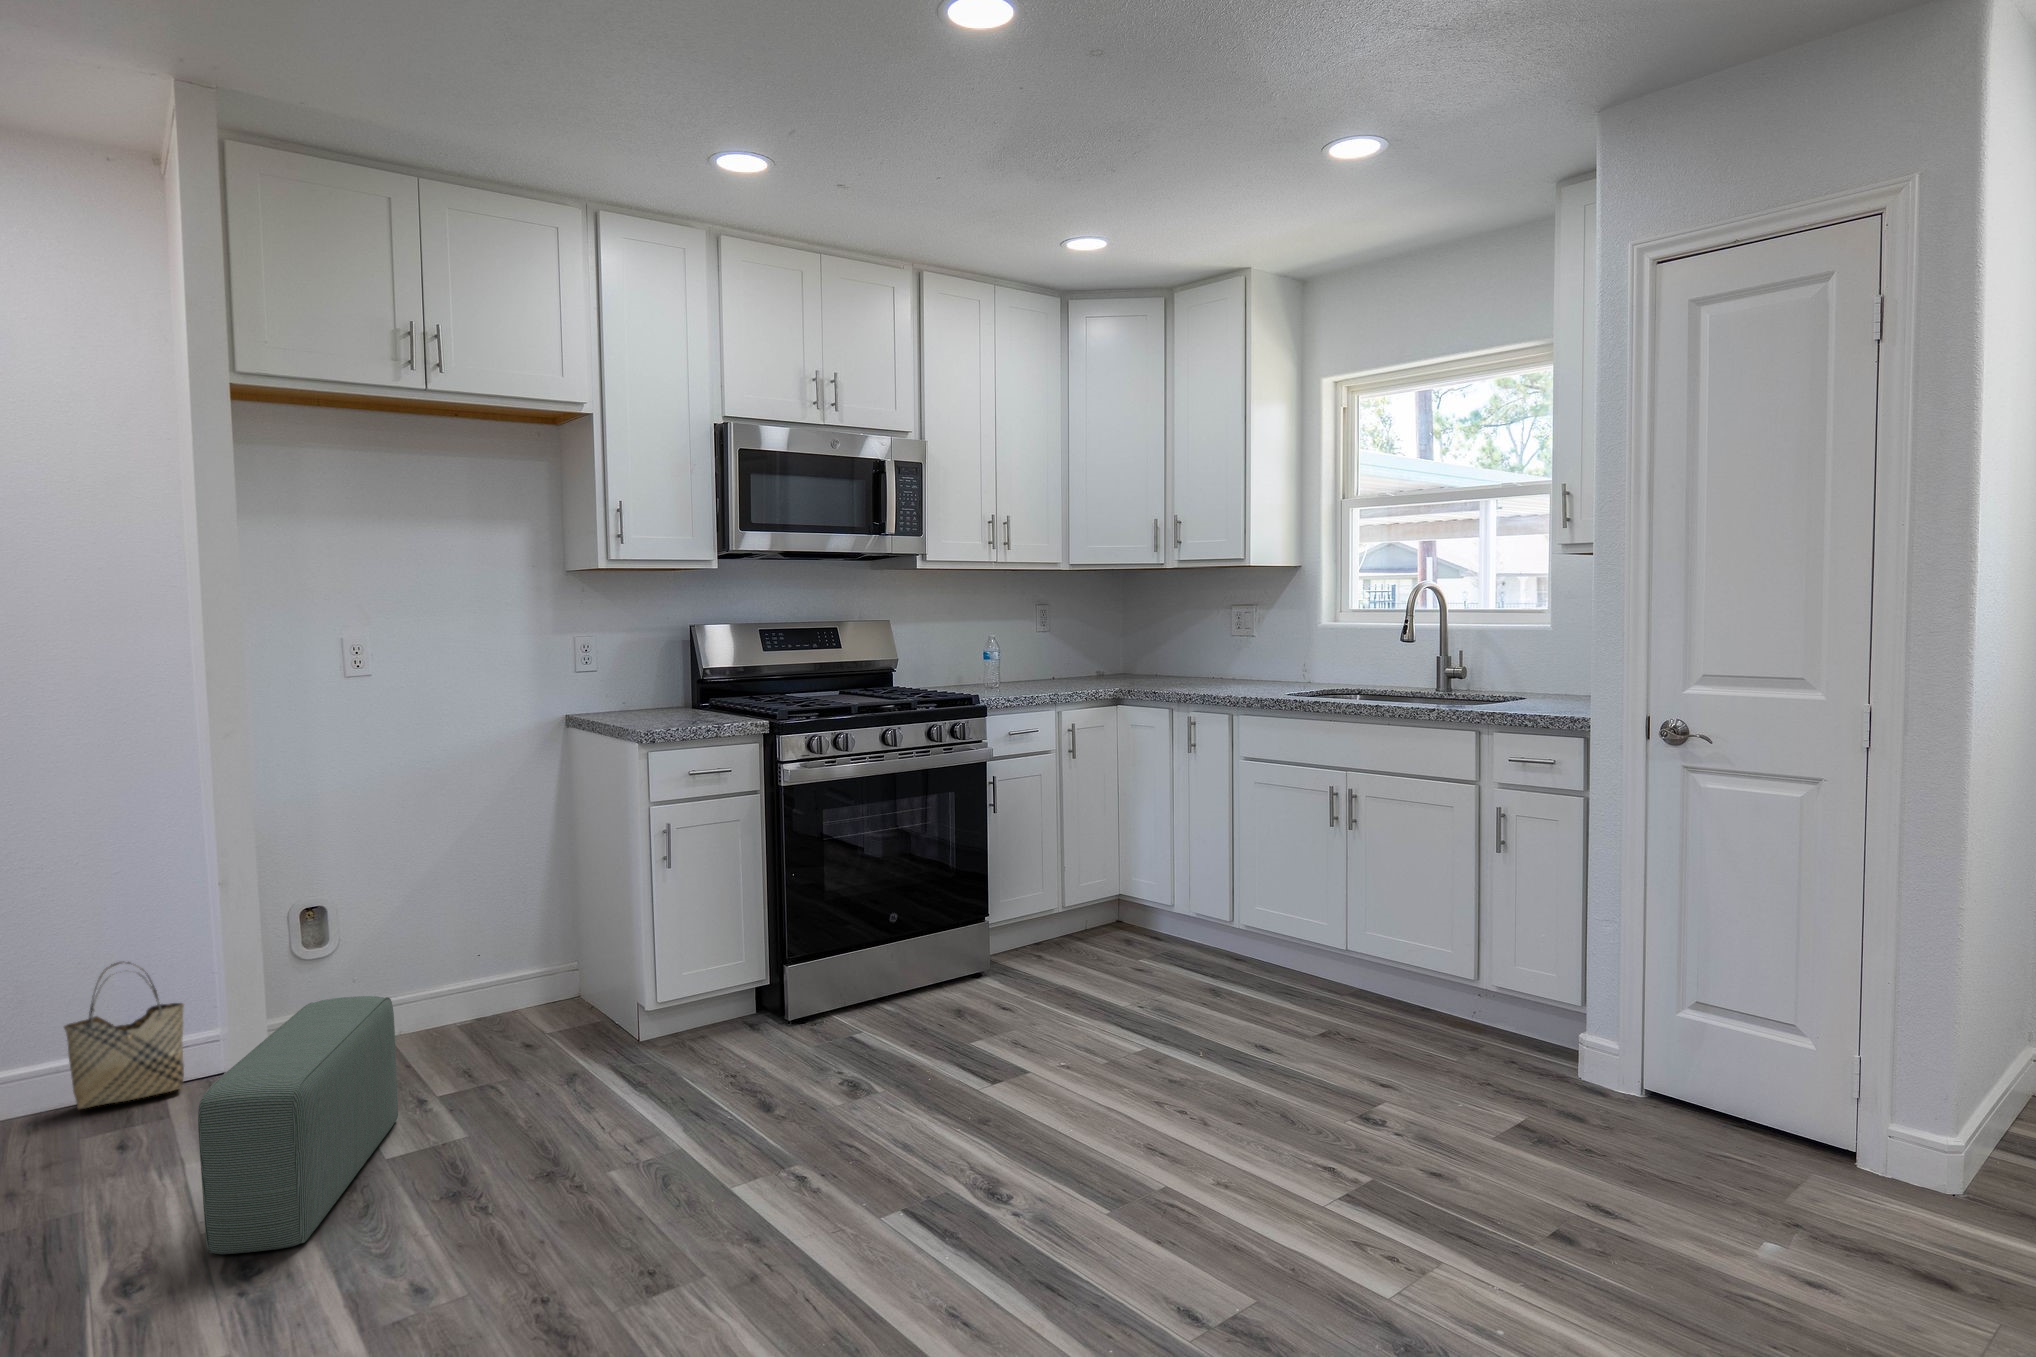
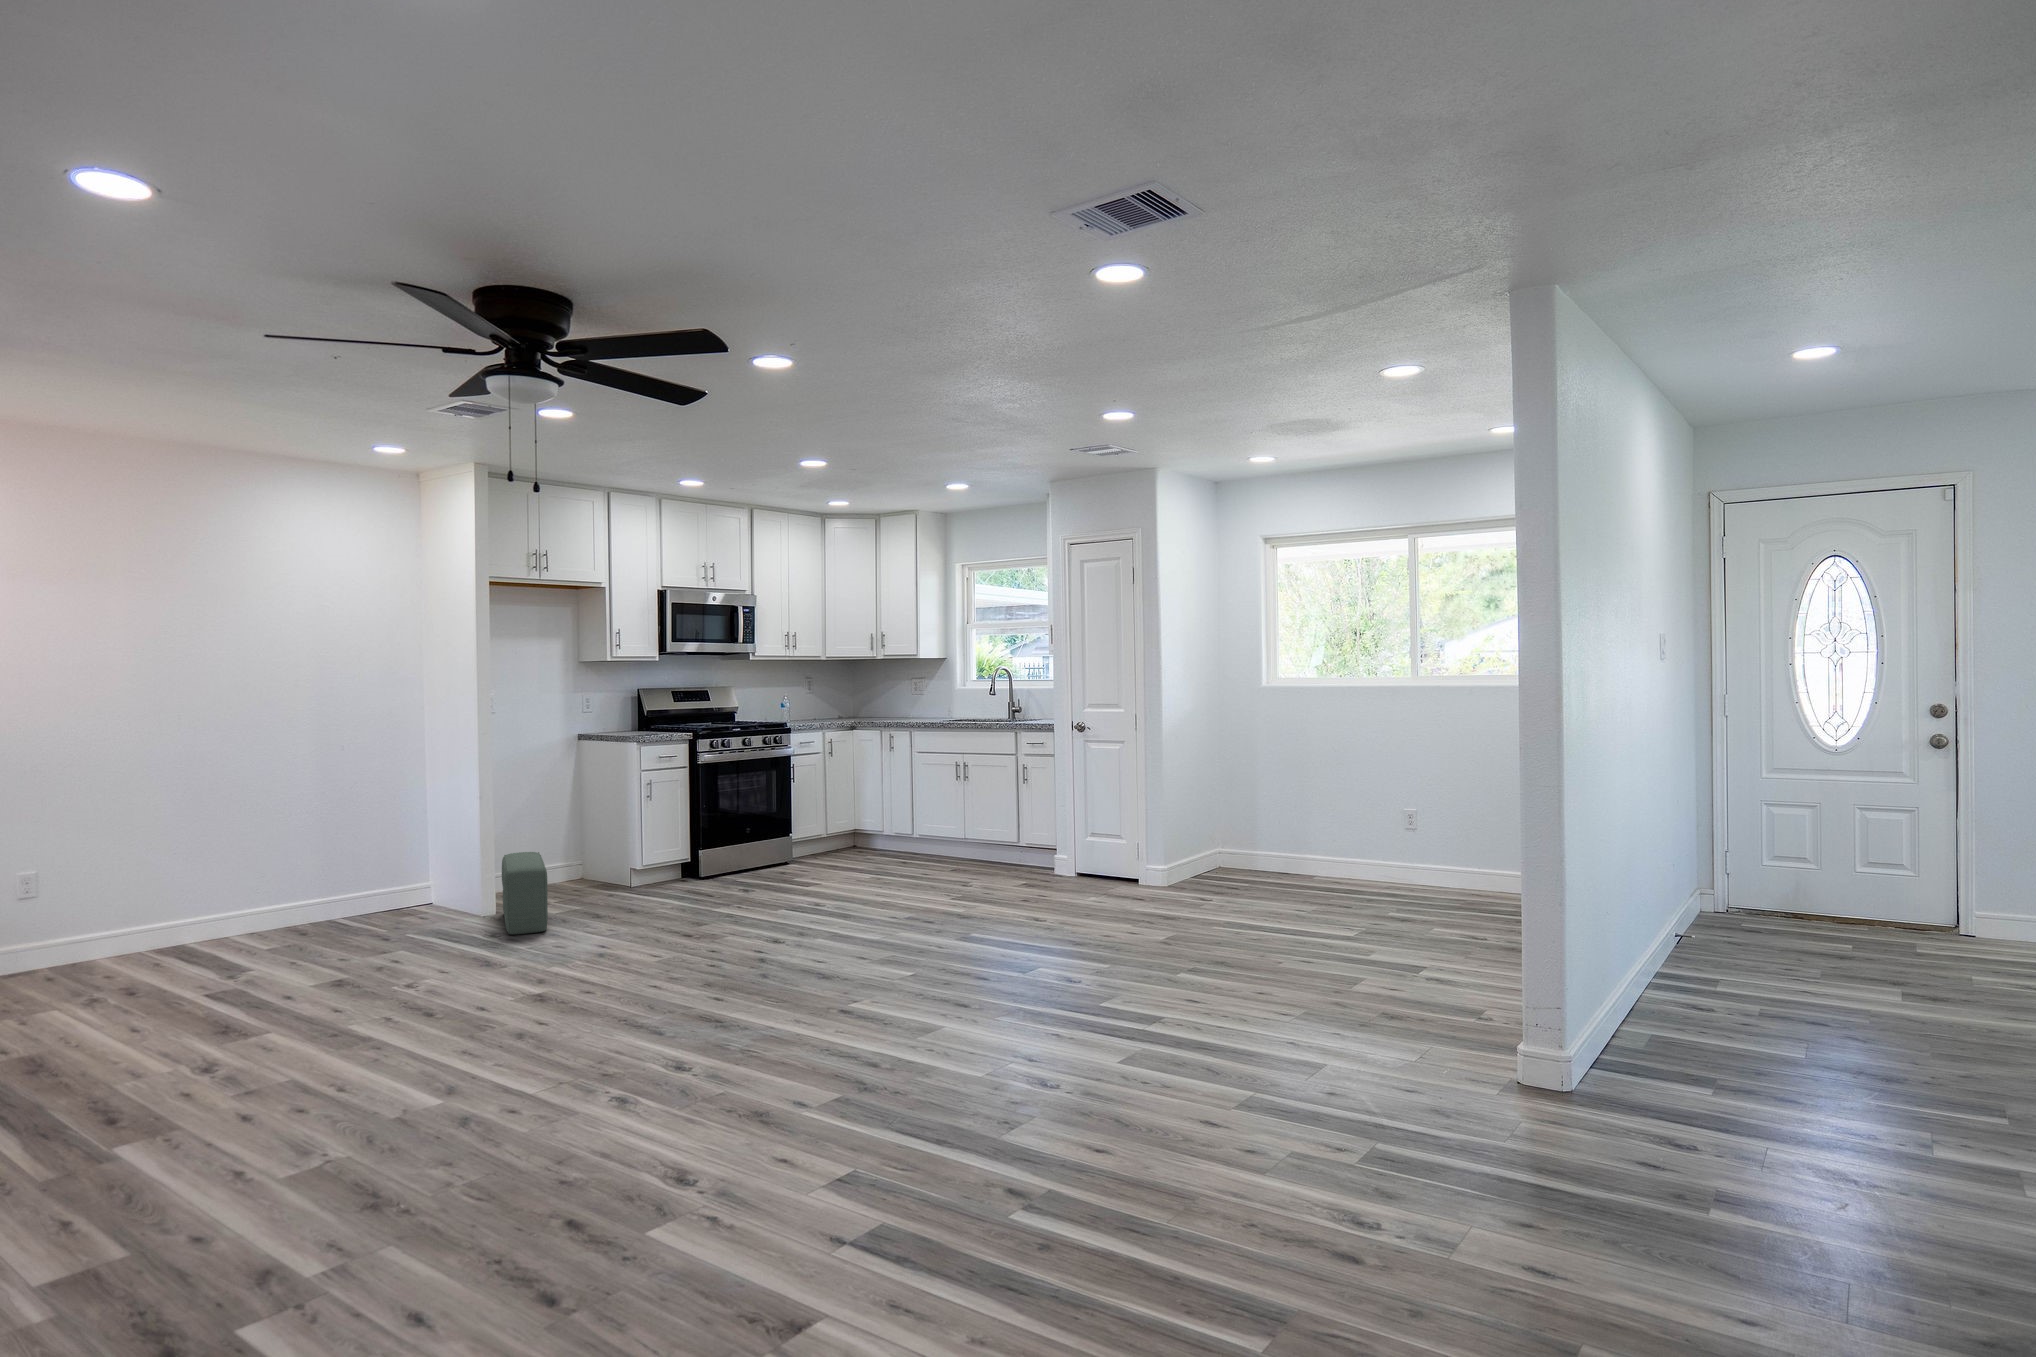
woven basket: present [64,962,184,1109] -> none [366,849,416,915]

